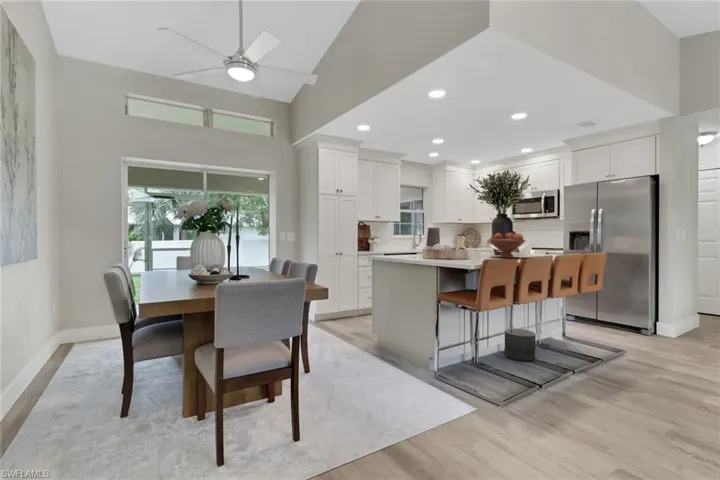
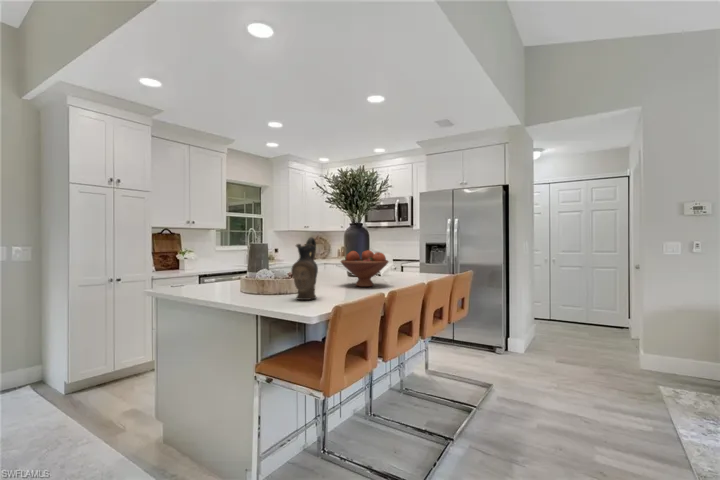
ceramic pitcher: none [456,222,473,260] -> present [291,237,318,300]
planter: present [505,329,536,361] -> none [363,380,401,429]

